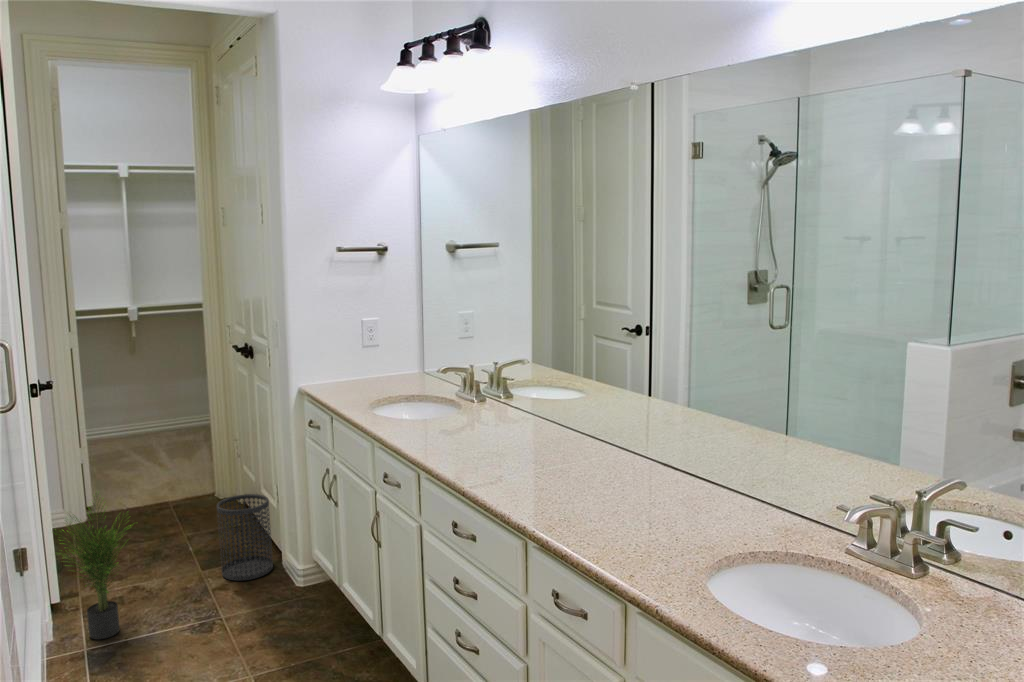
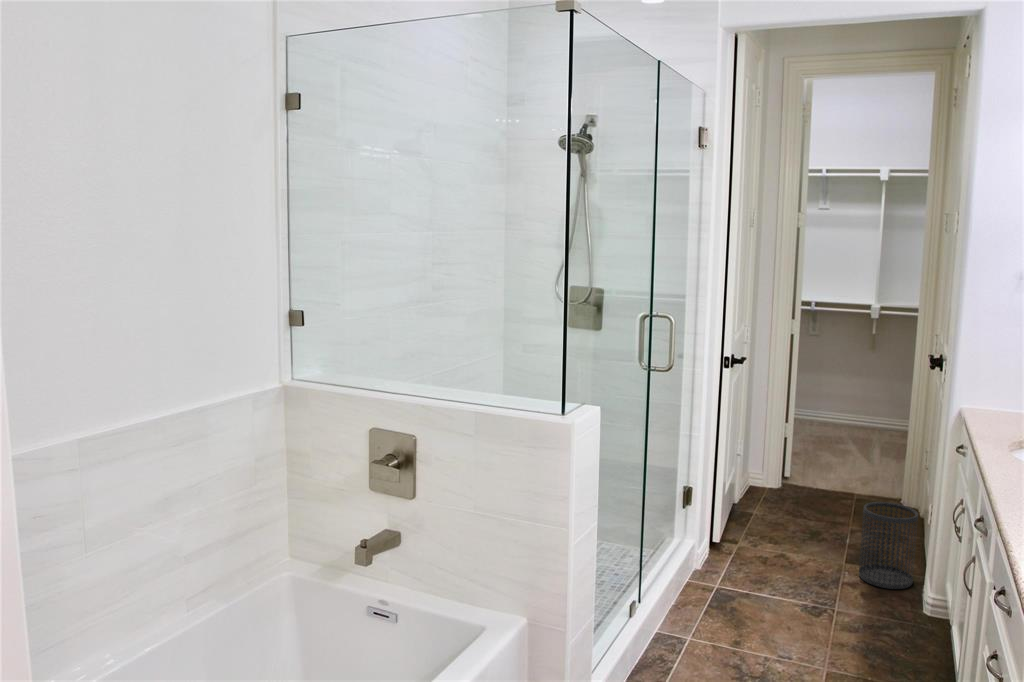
potted plant: present [59,513,131,639] -> none [705,458,778,585]

